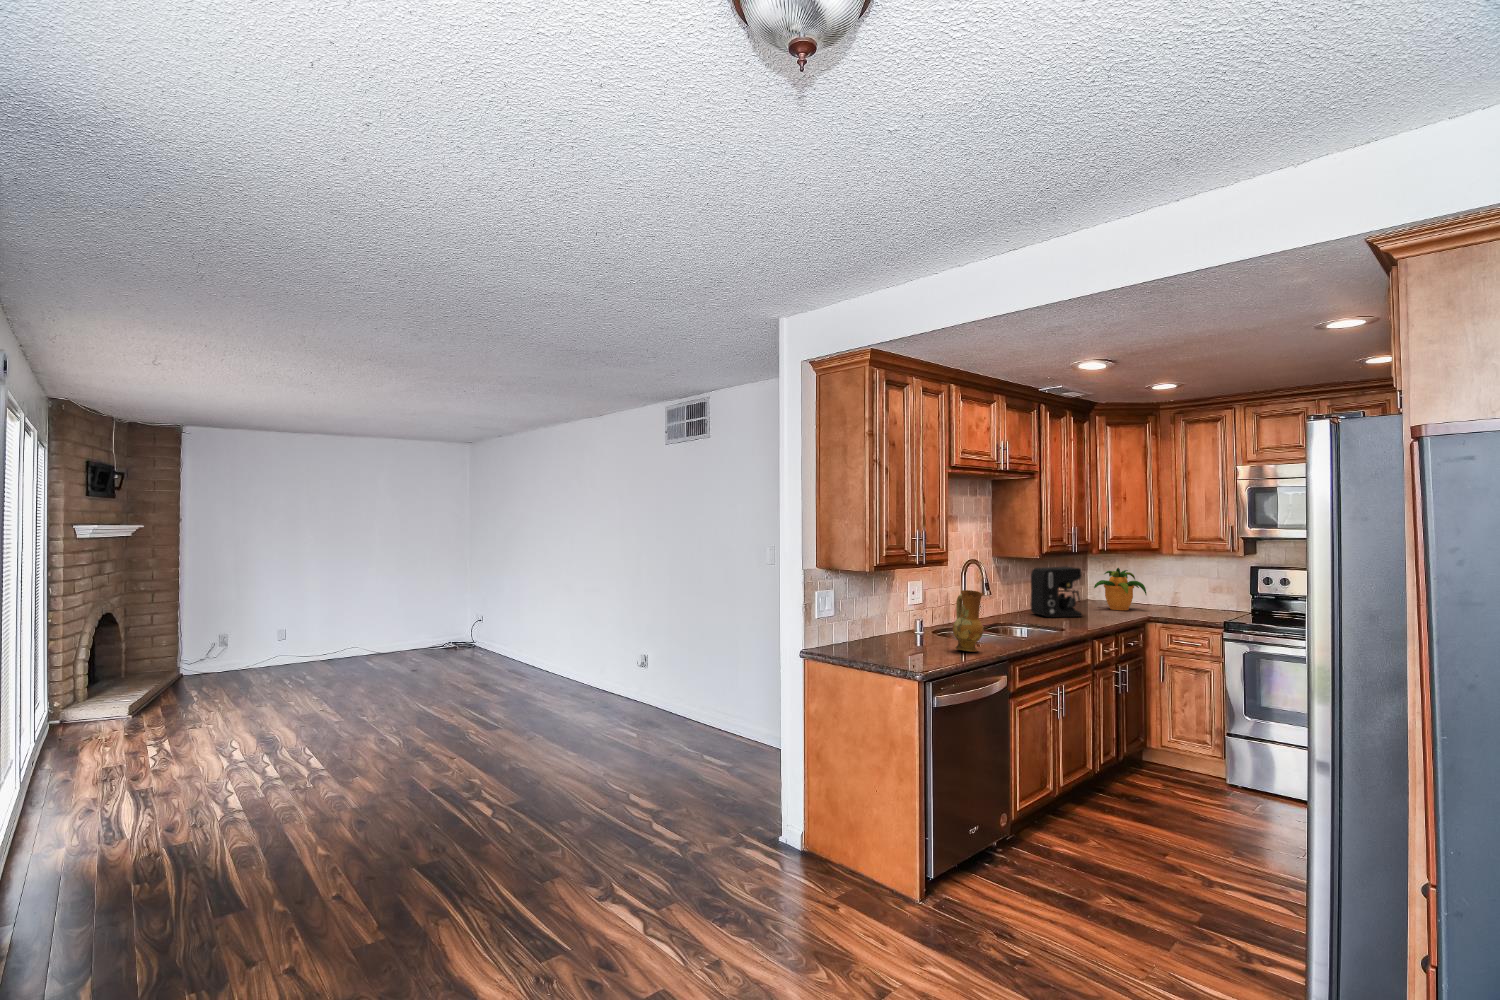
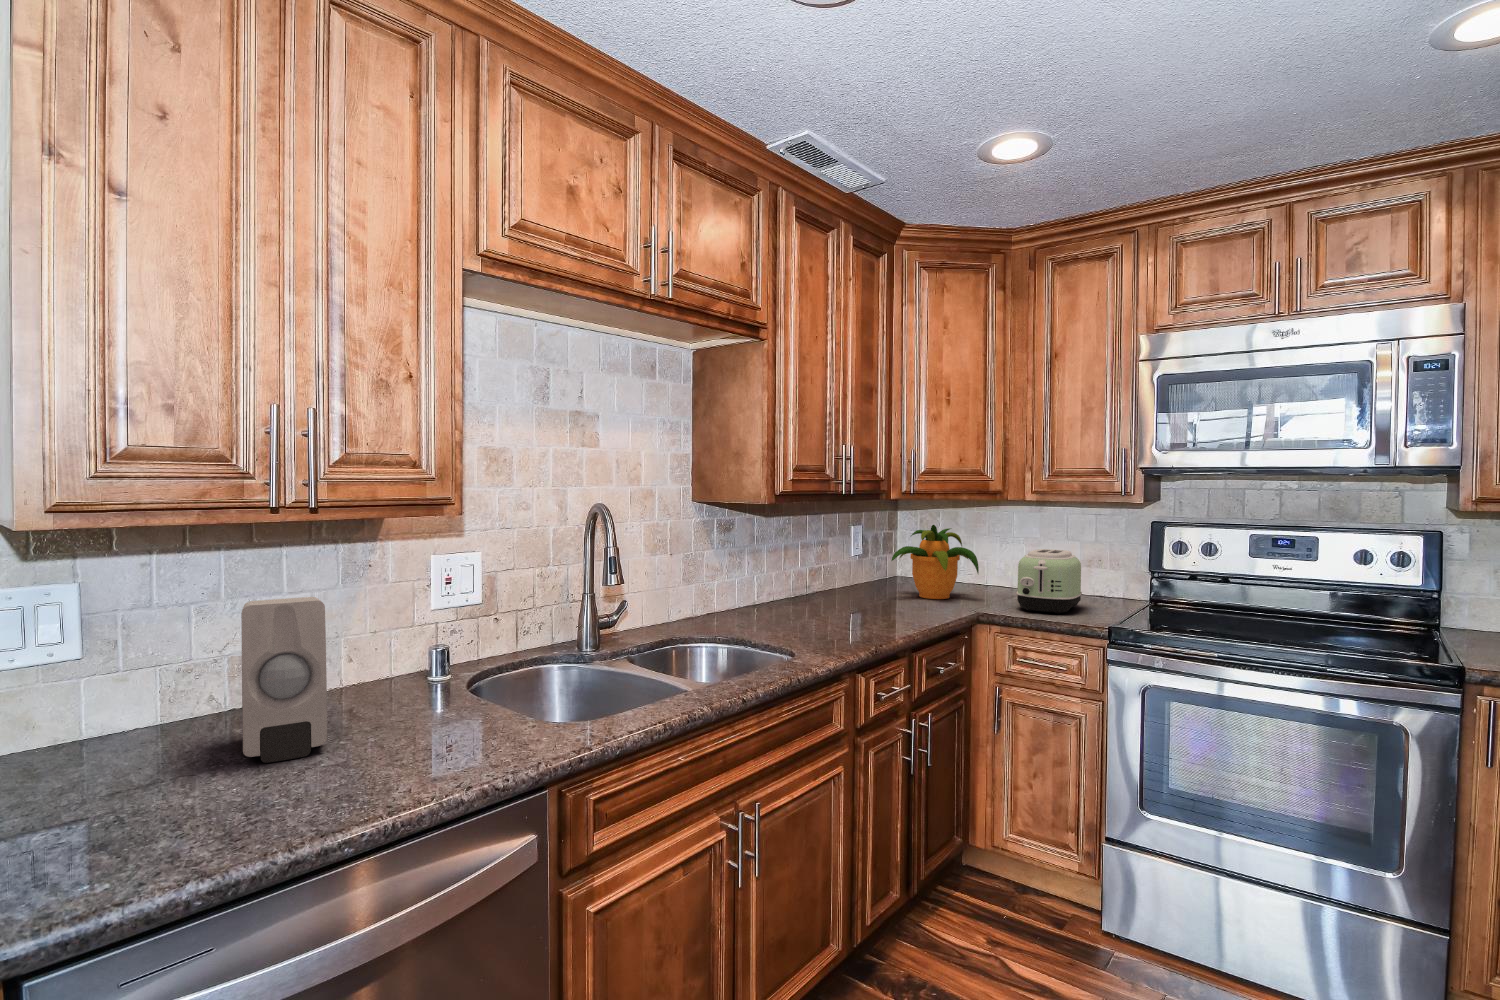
coffee maker: present [1030,566,1082,617] -> none [771,522,858,619]
toaster: none [1170,582,1209,617] -> present [1016,549,1082,614]
ceramic jug: present [953,590,983,652] -> none [363,587,460,779]
soap dispenser: none [887,595,928,649] -> present [241,597,327,763]

